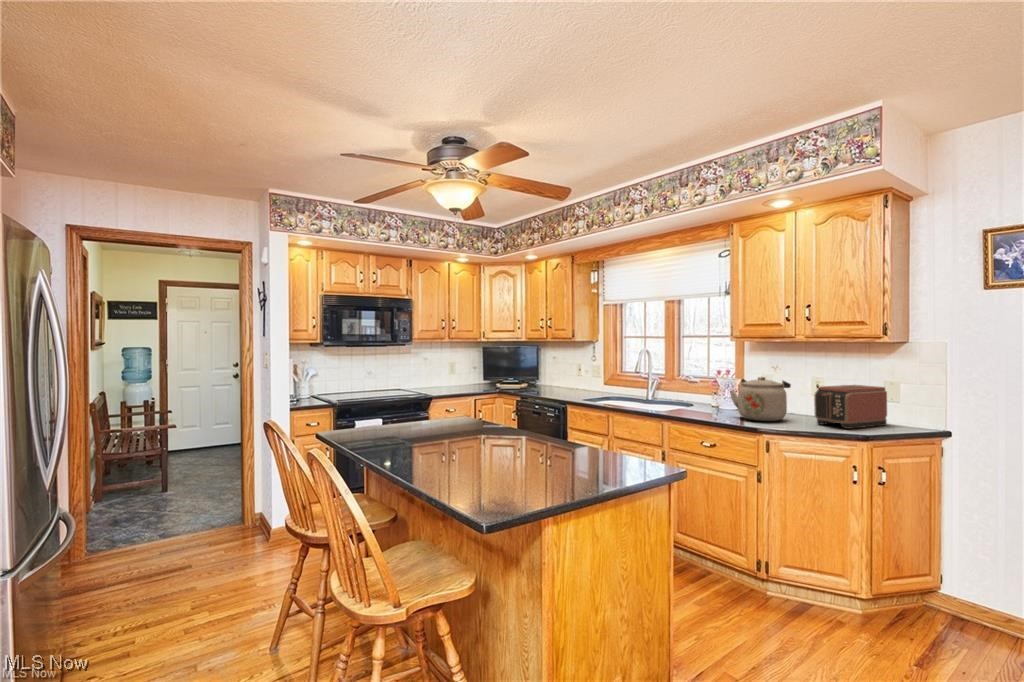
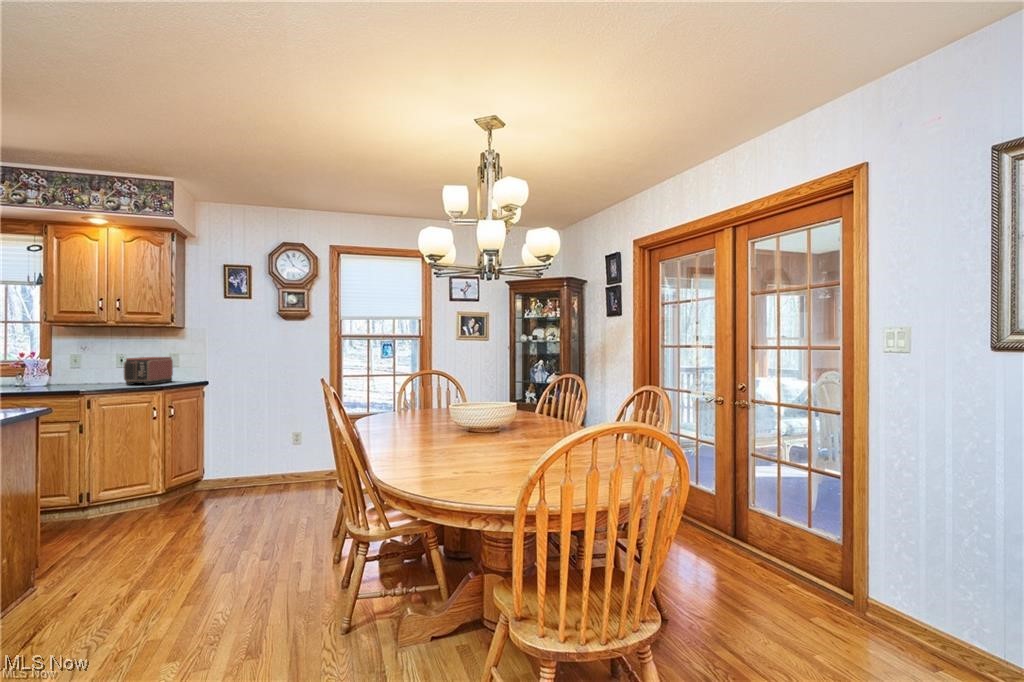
kettle: present [730,377,791,421] -> none [46,353,102,388]

